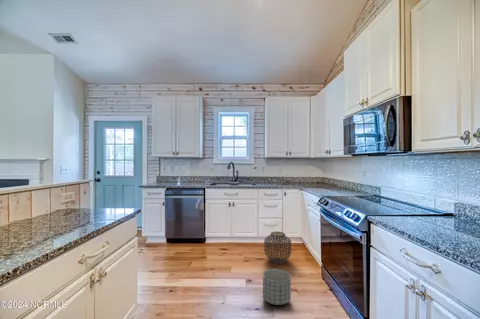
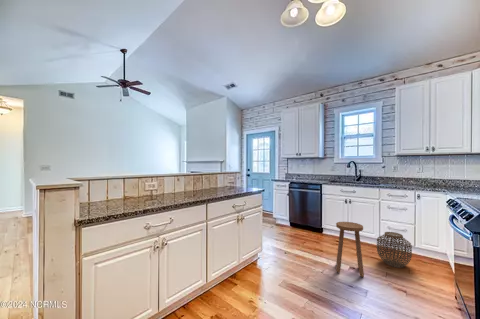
stool: none [234,229,263,285] -> present [336,222,364,277]
planter: present [263,269,291,305] -> none [353,262,386,299]

